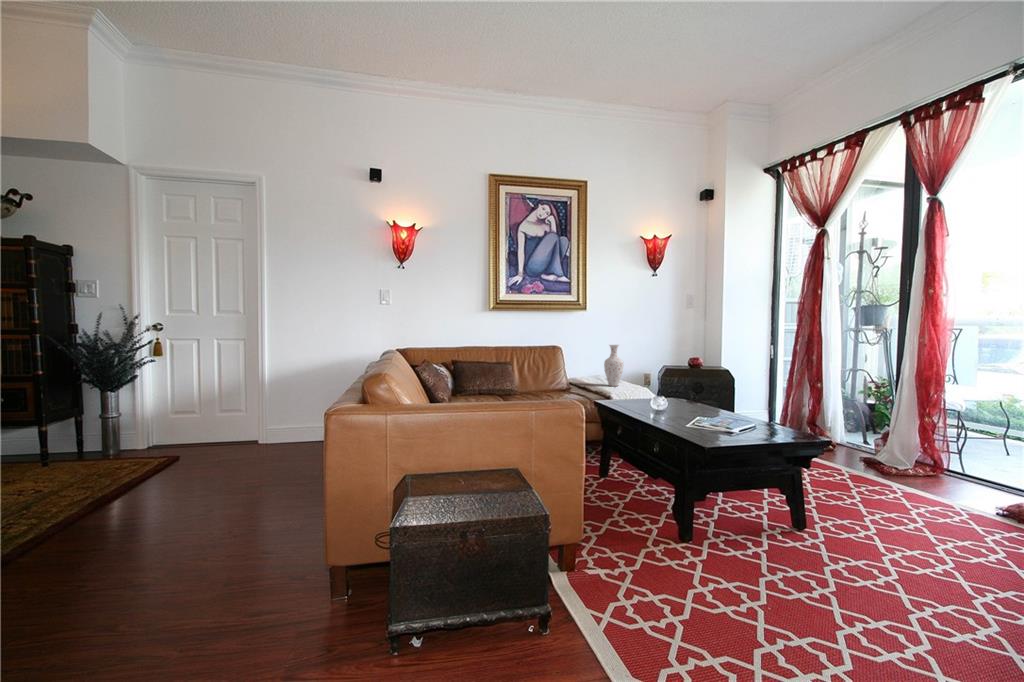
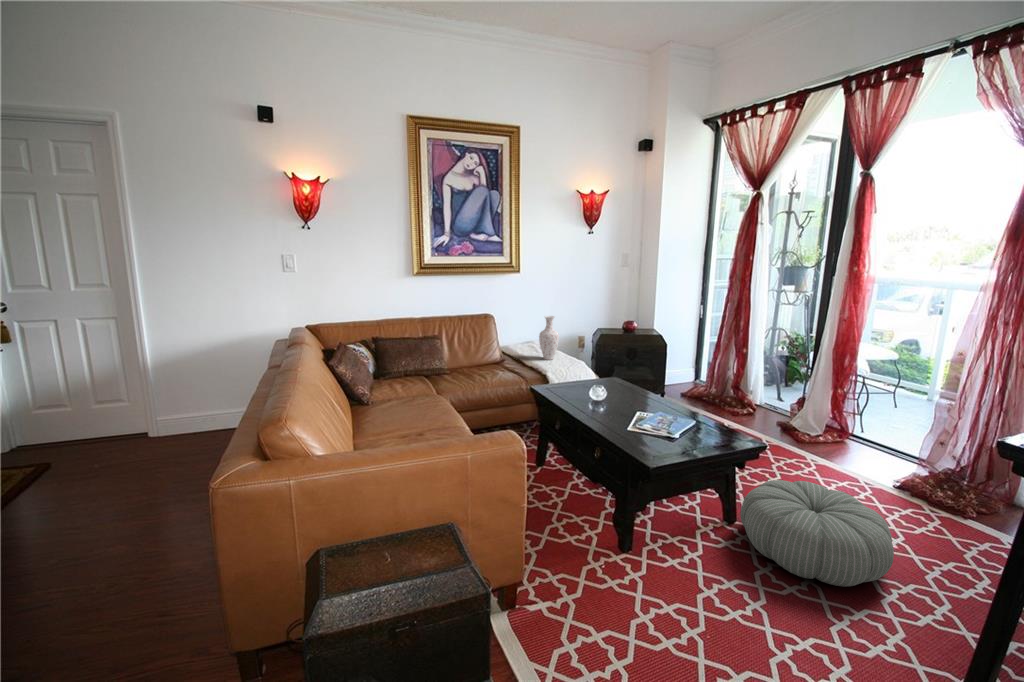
pouf: none [810,487,988,589] -> present [740,480,894,587]

